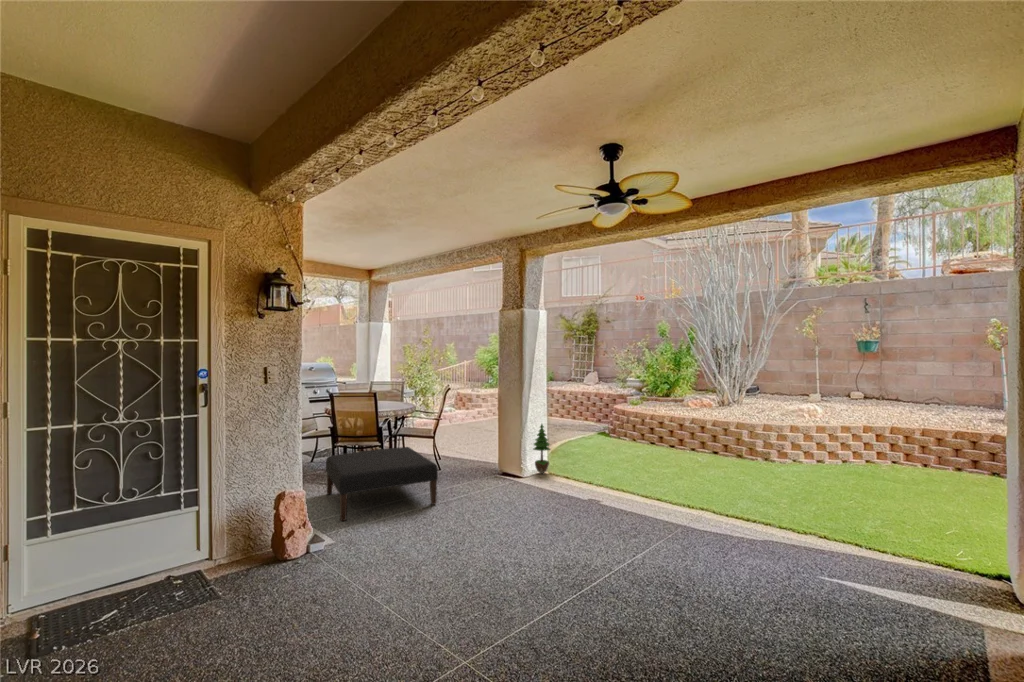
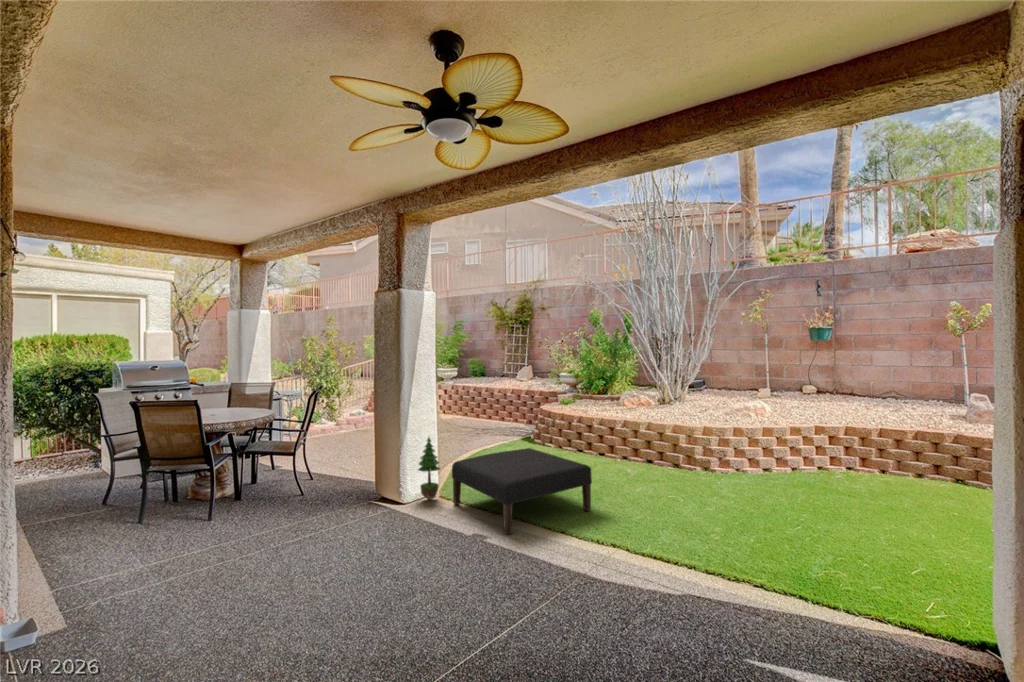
ottoman: present [326,447,438,521] -> present [452,448,592,534]

